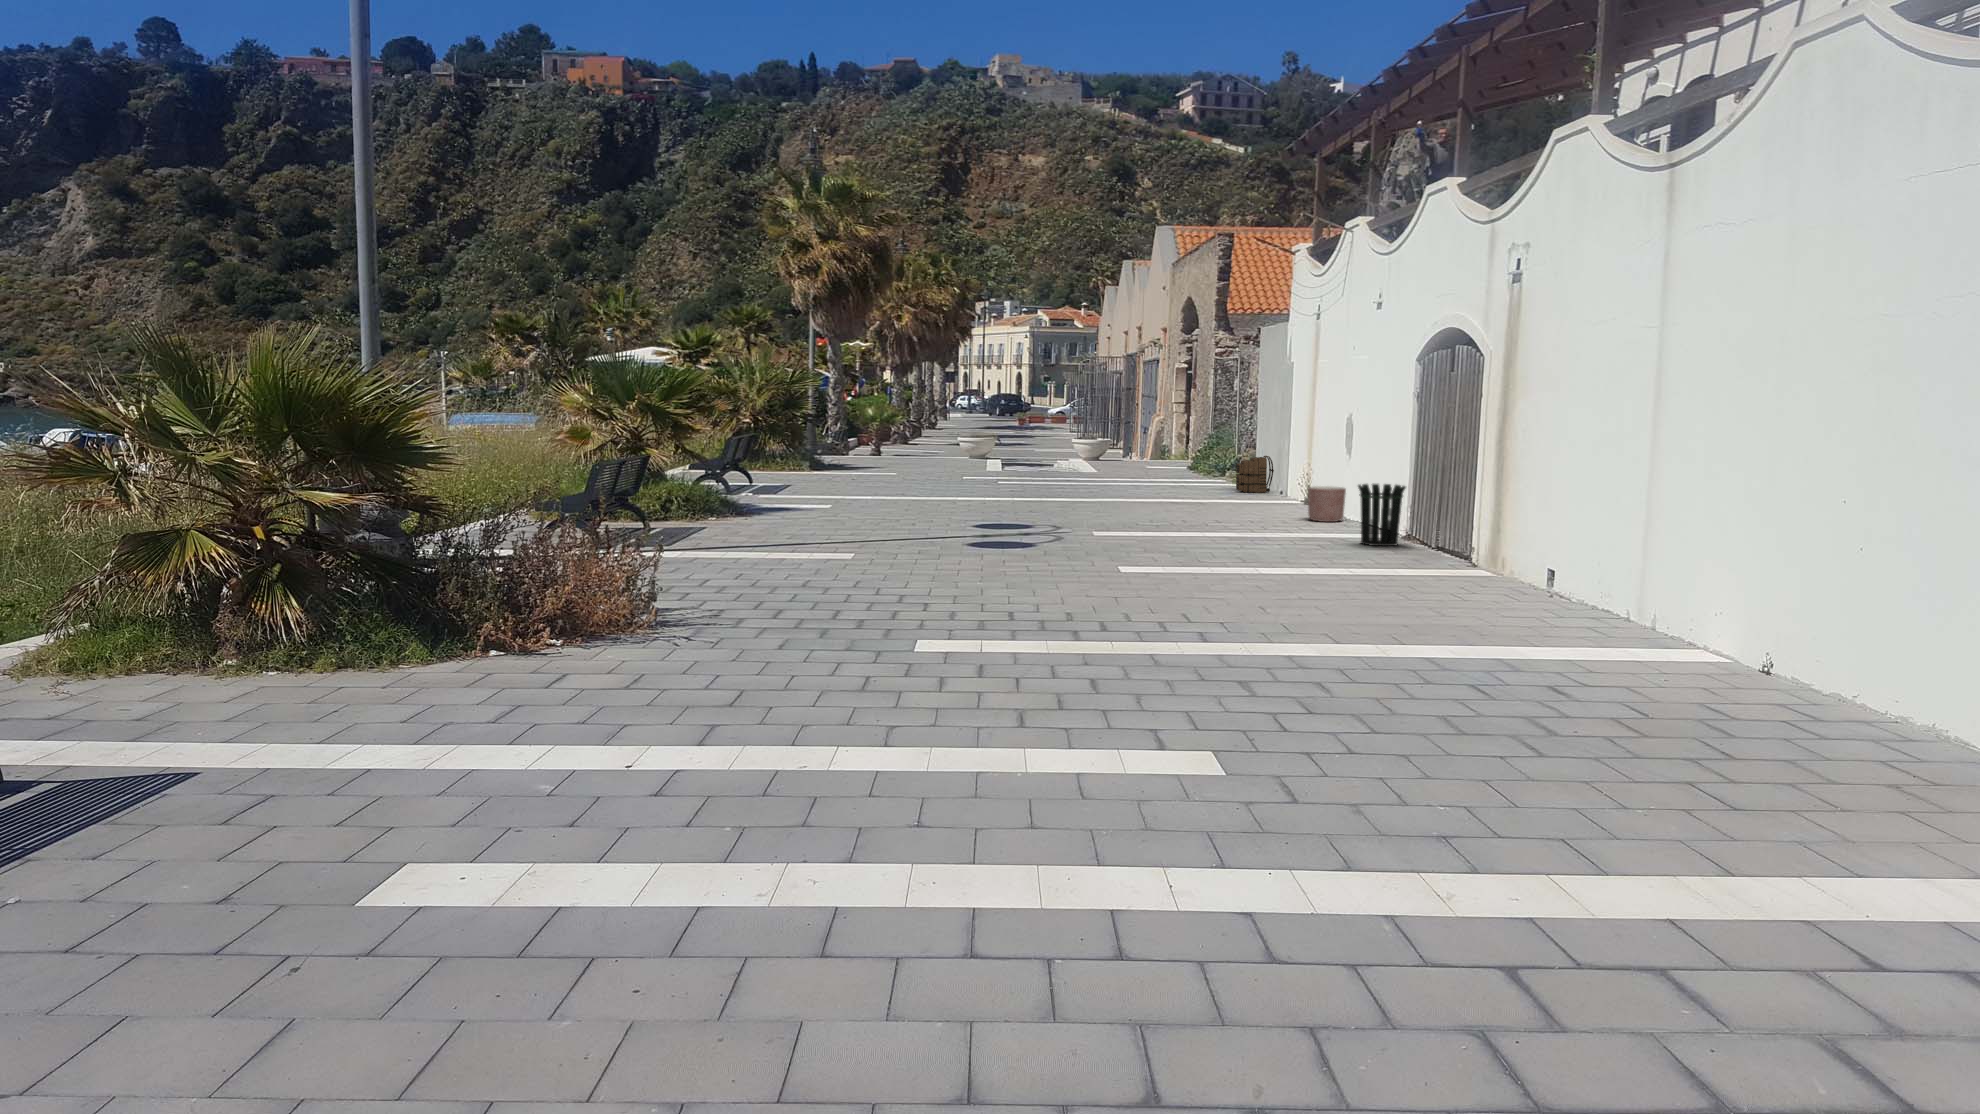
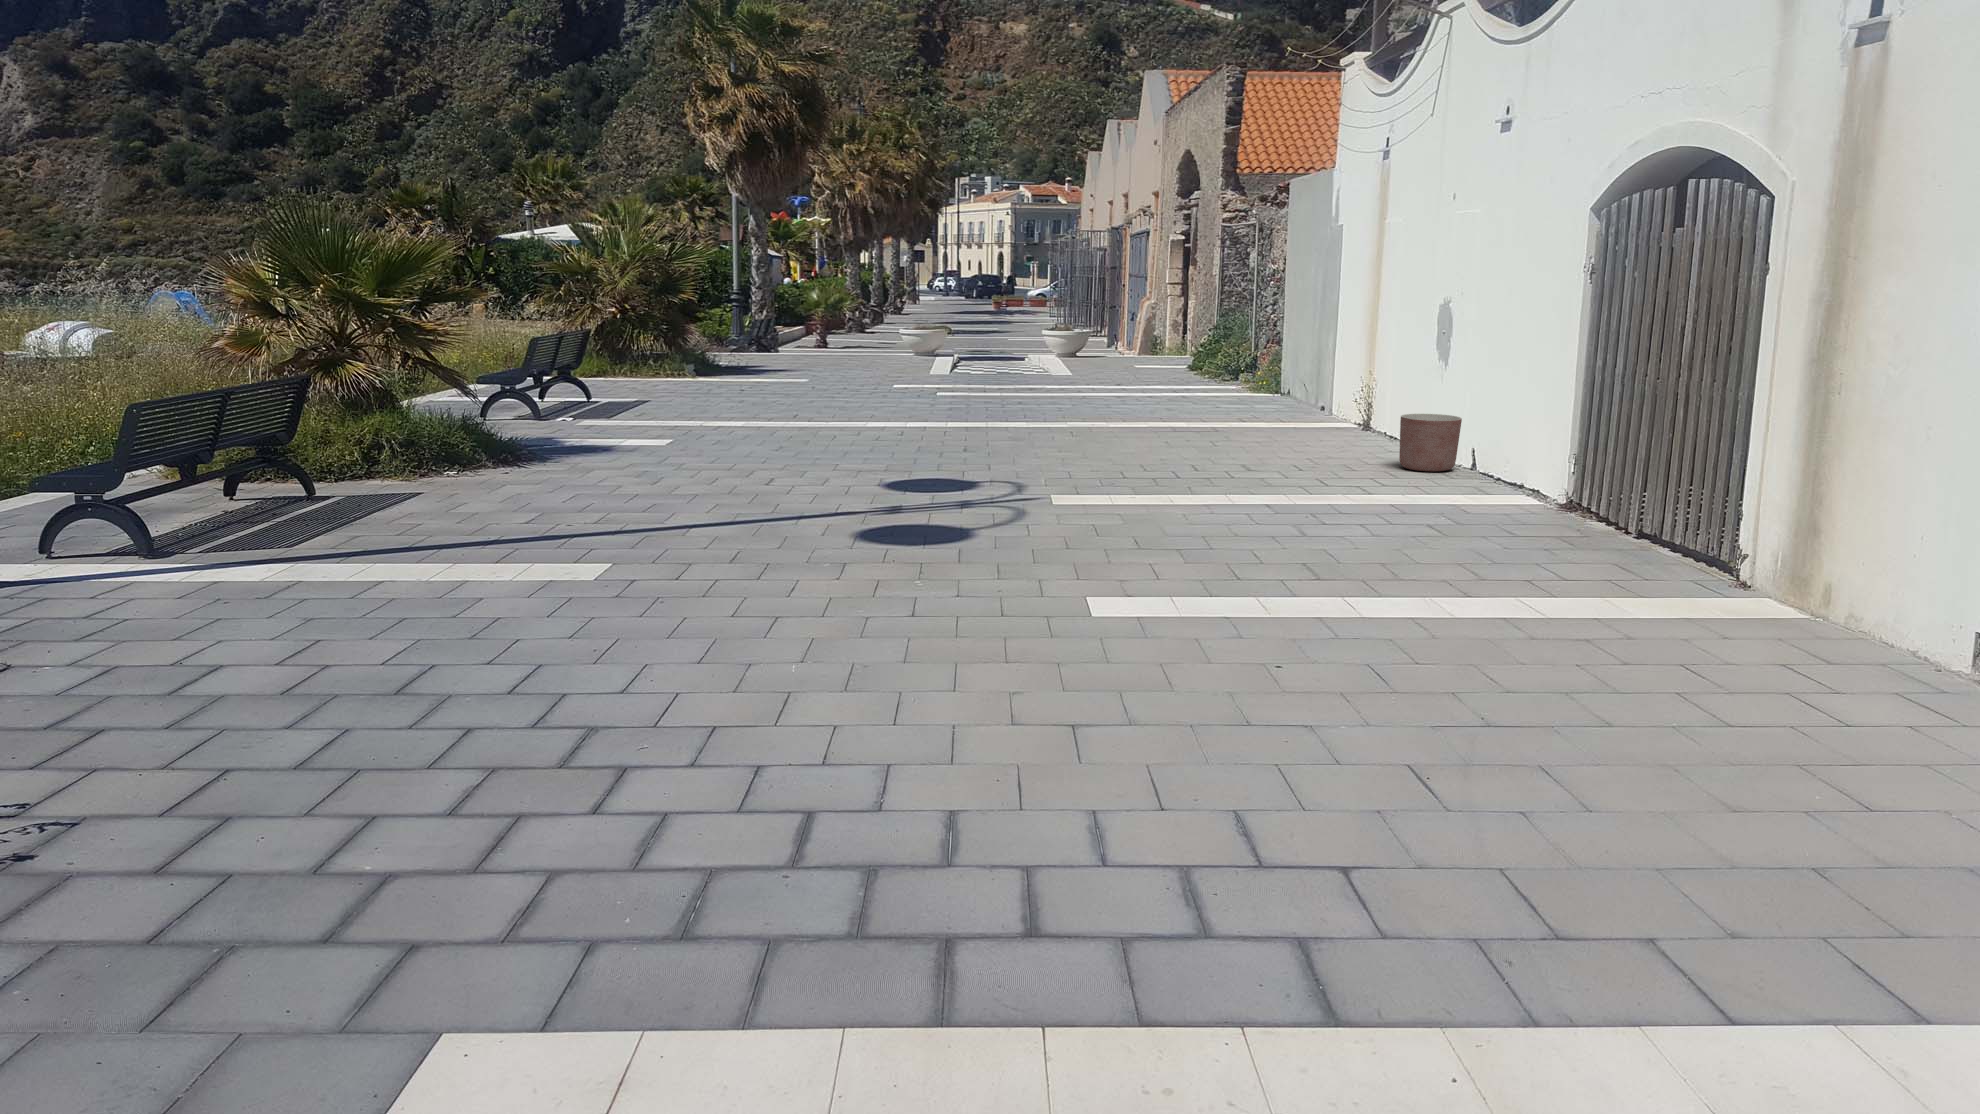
backpack: present [1236,456,1274,493] -> none [1262,356,1315,408]
waste bin: present [1358,484,1406,546] -> none [1530,425,1624,540]

